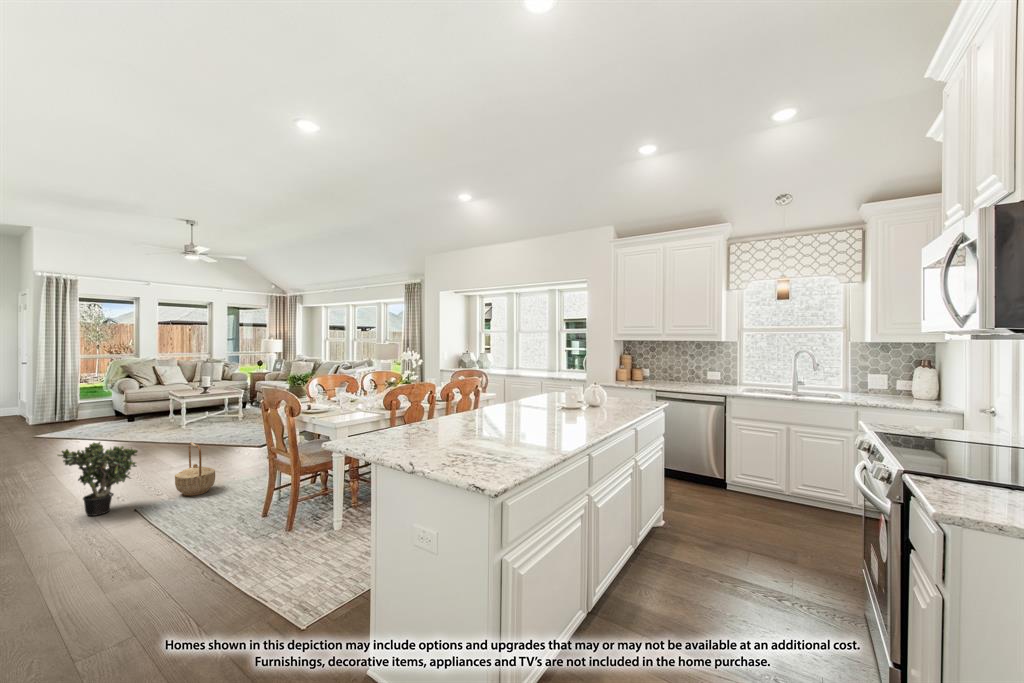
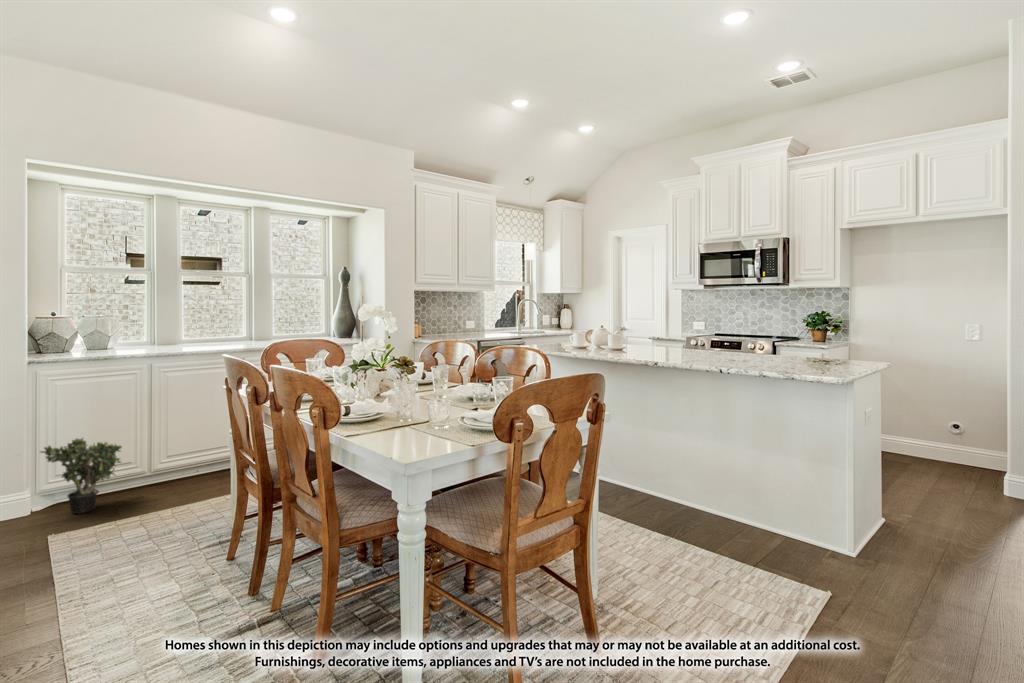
basket: present [175,442,215,496] -> none [161,437,203,493]

